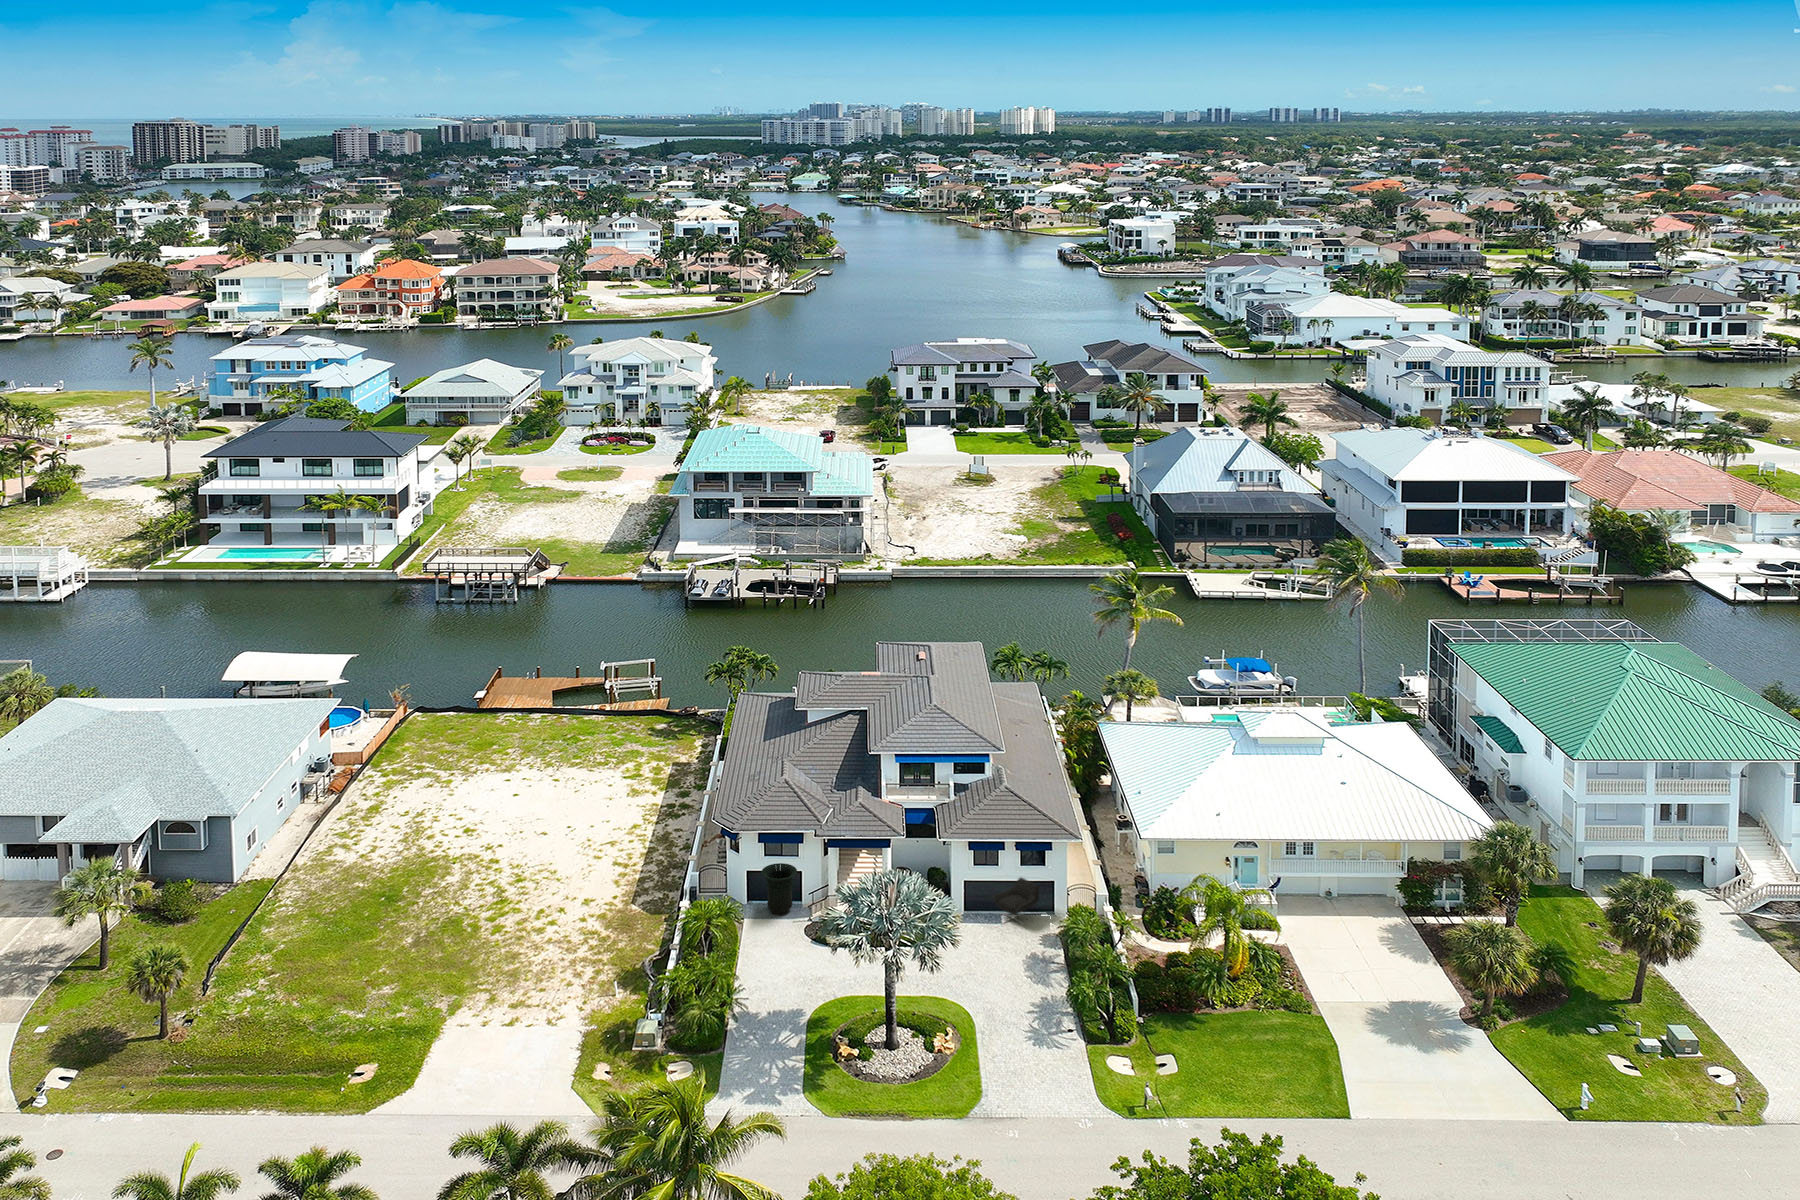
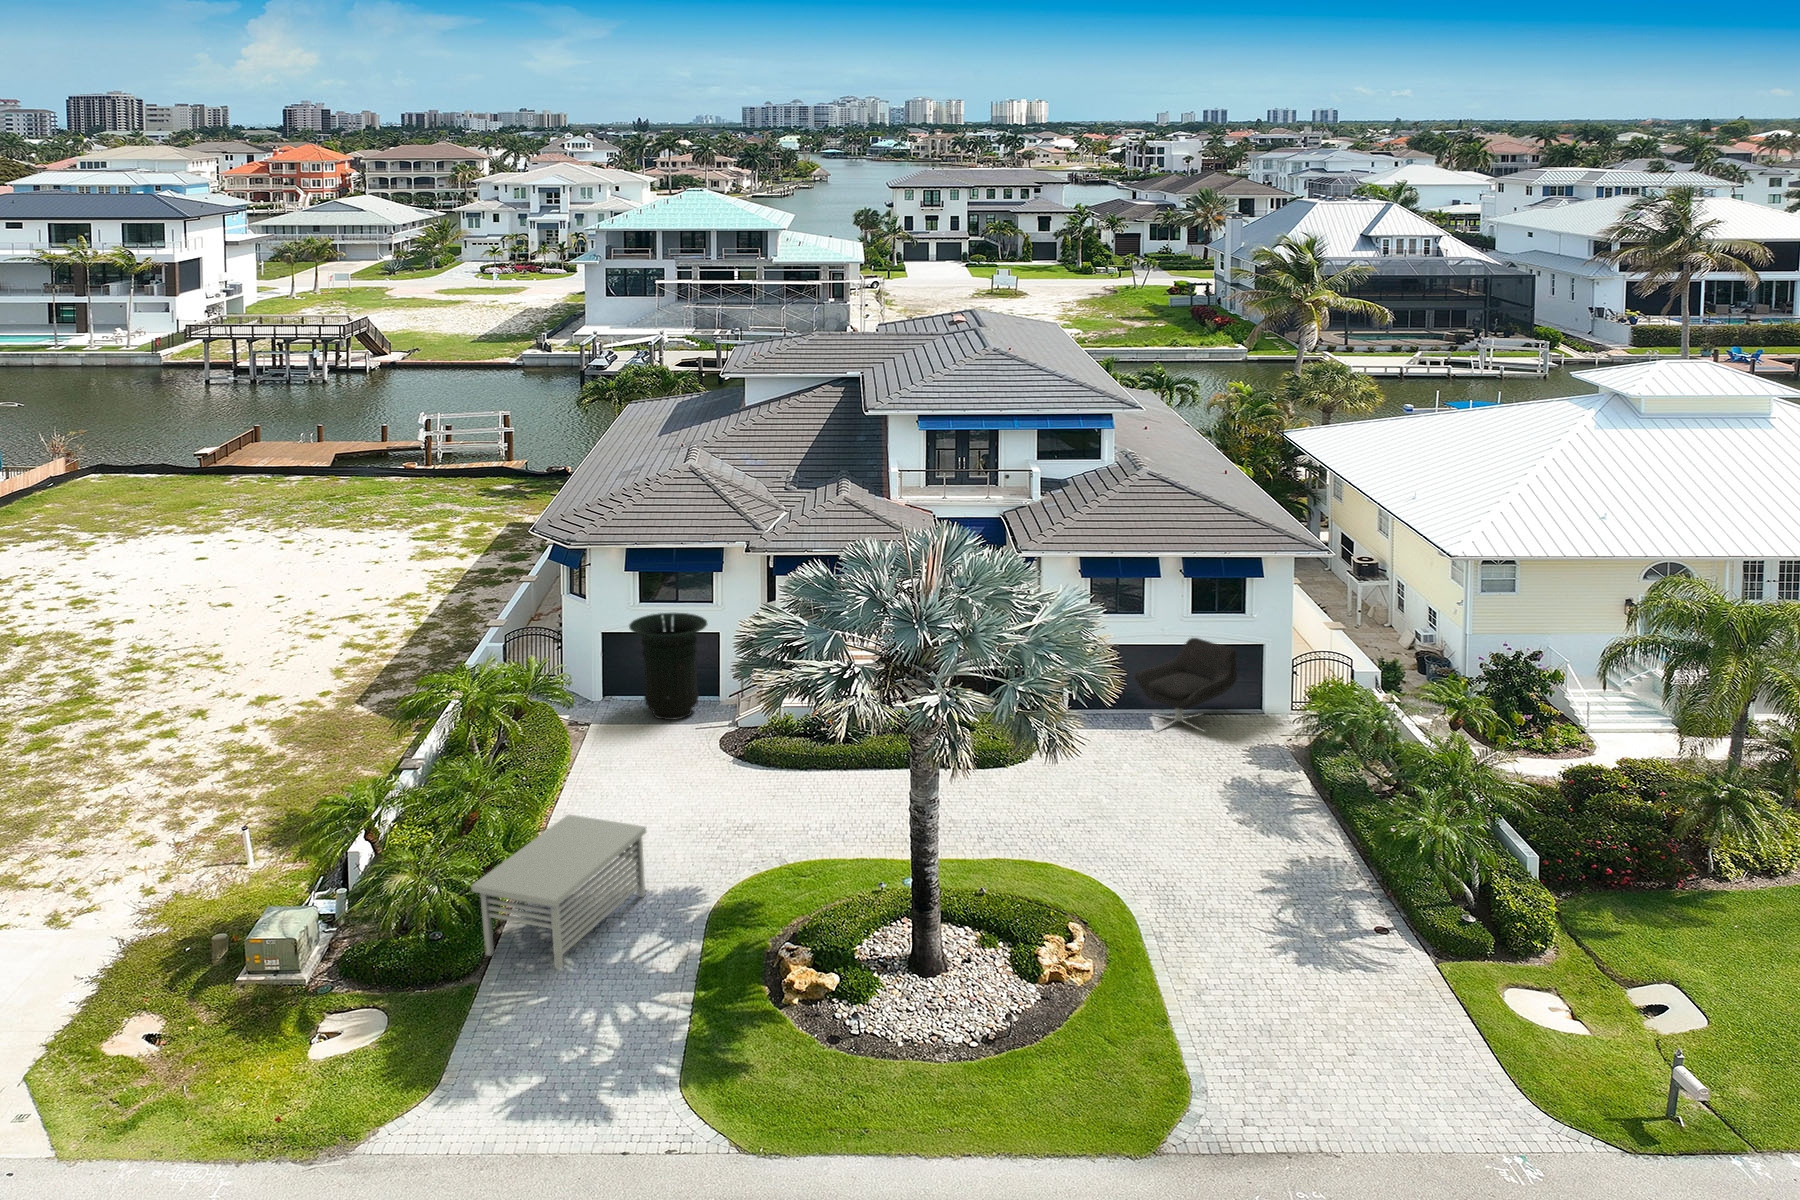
storage bench: none [719,979,782,1046] -> present [471,815,646,969]

